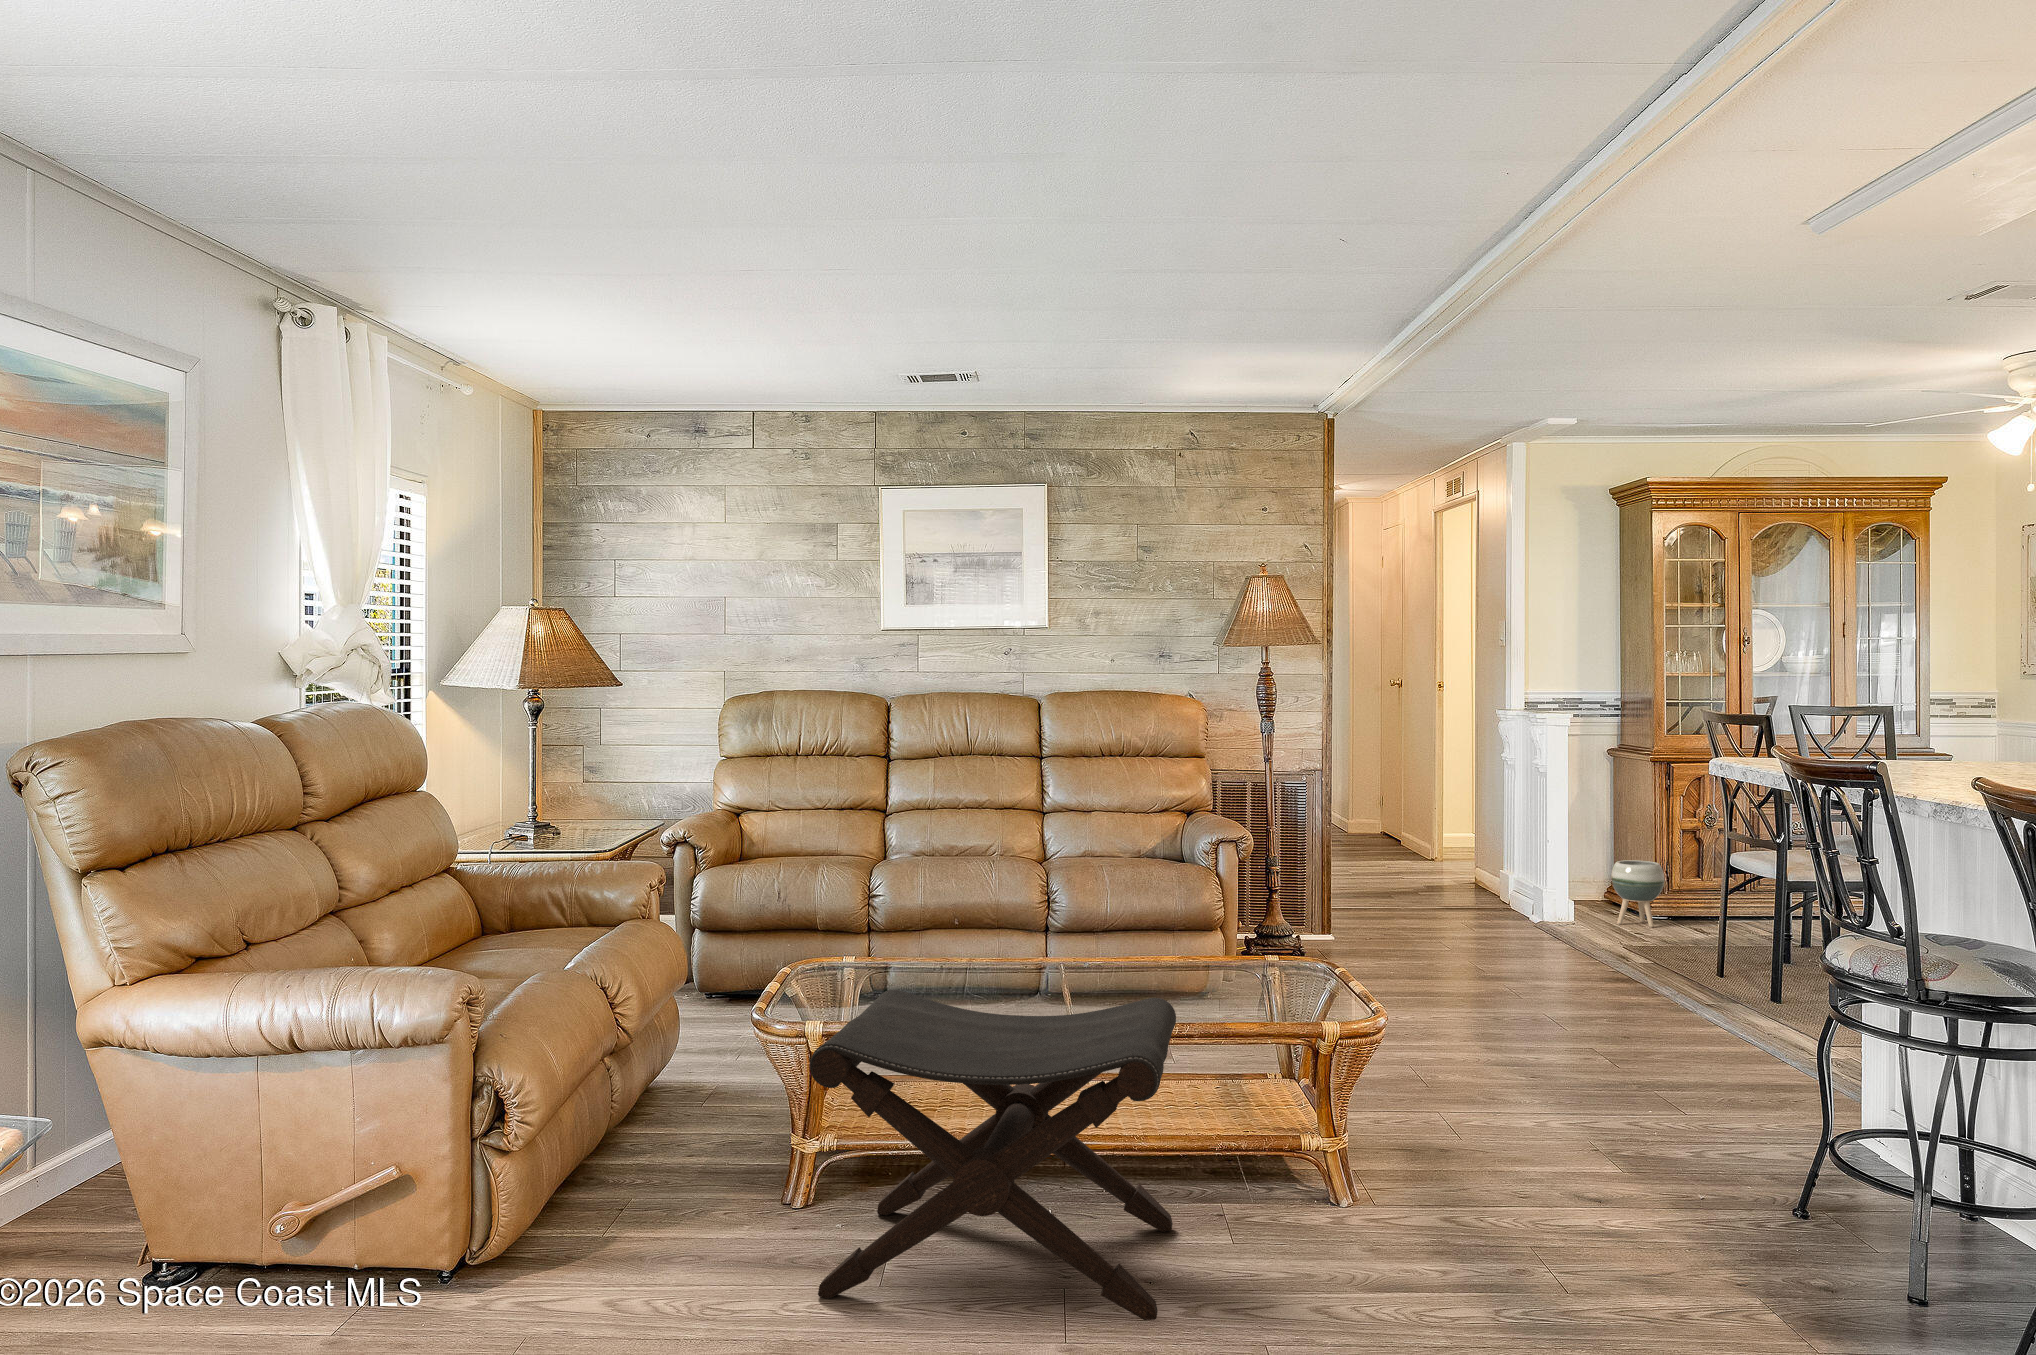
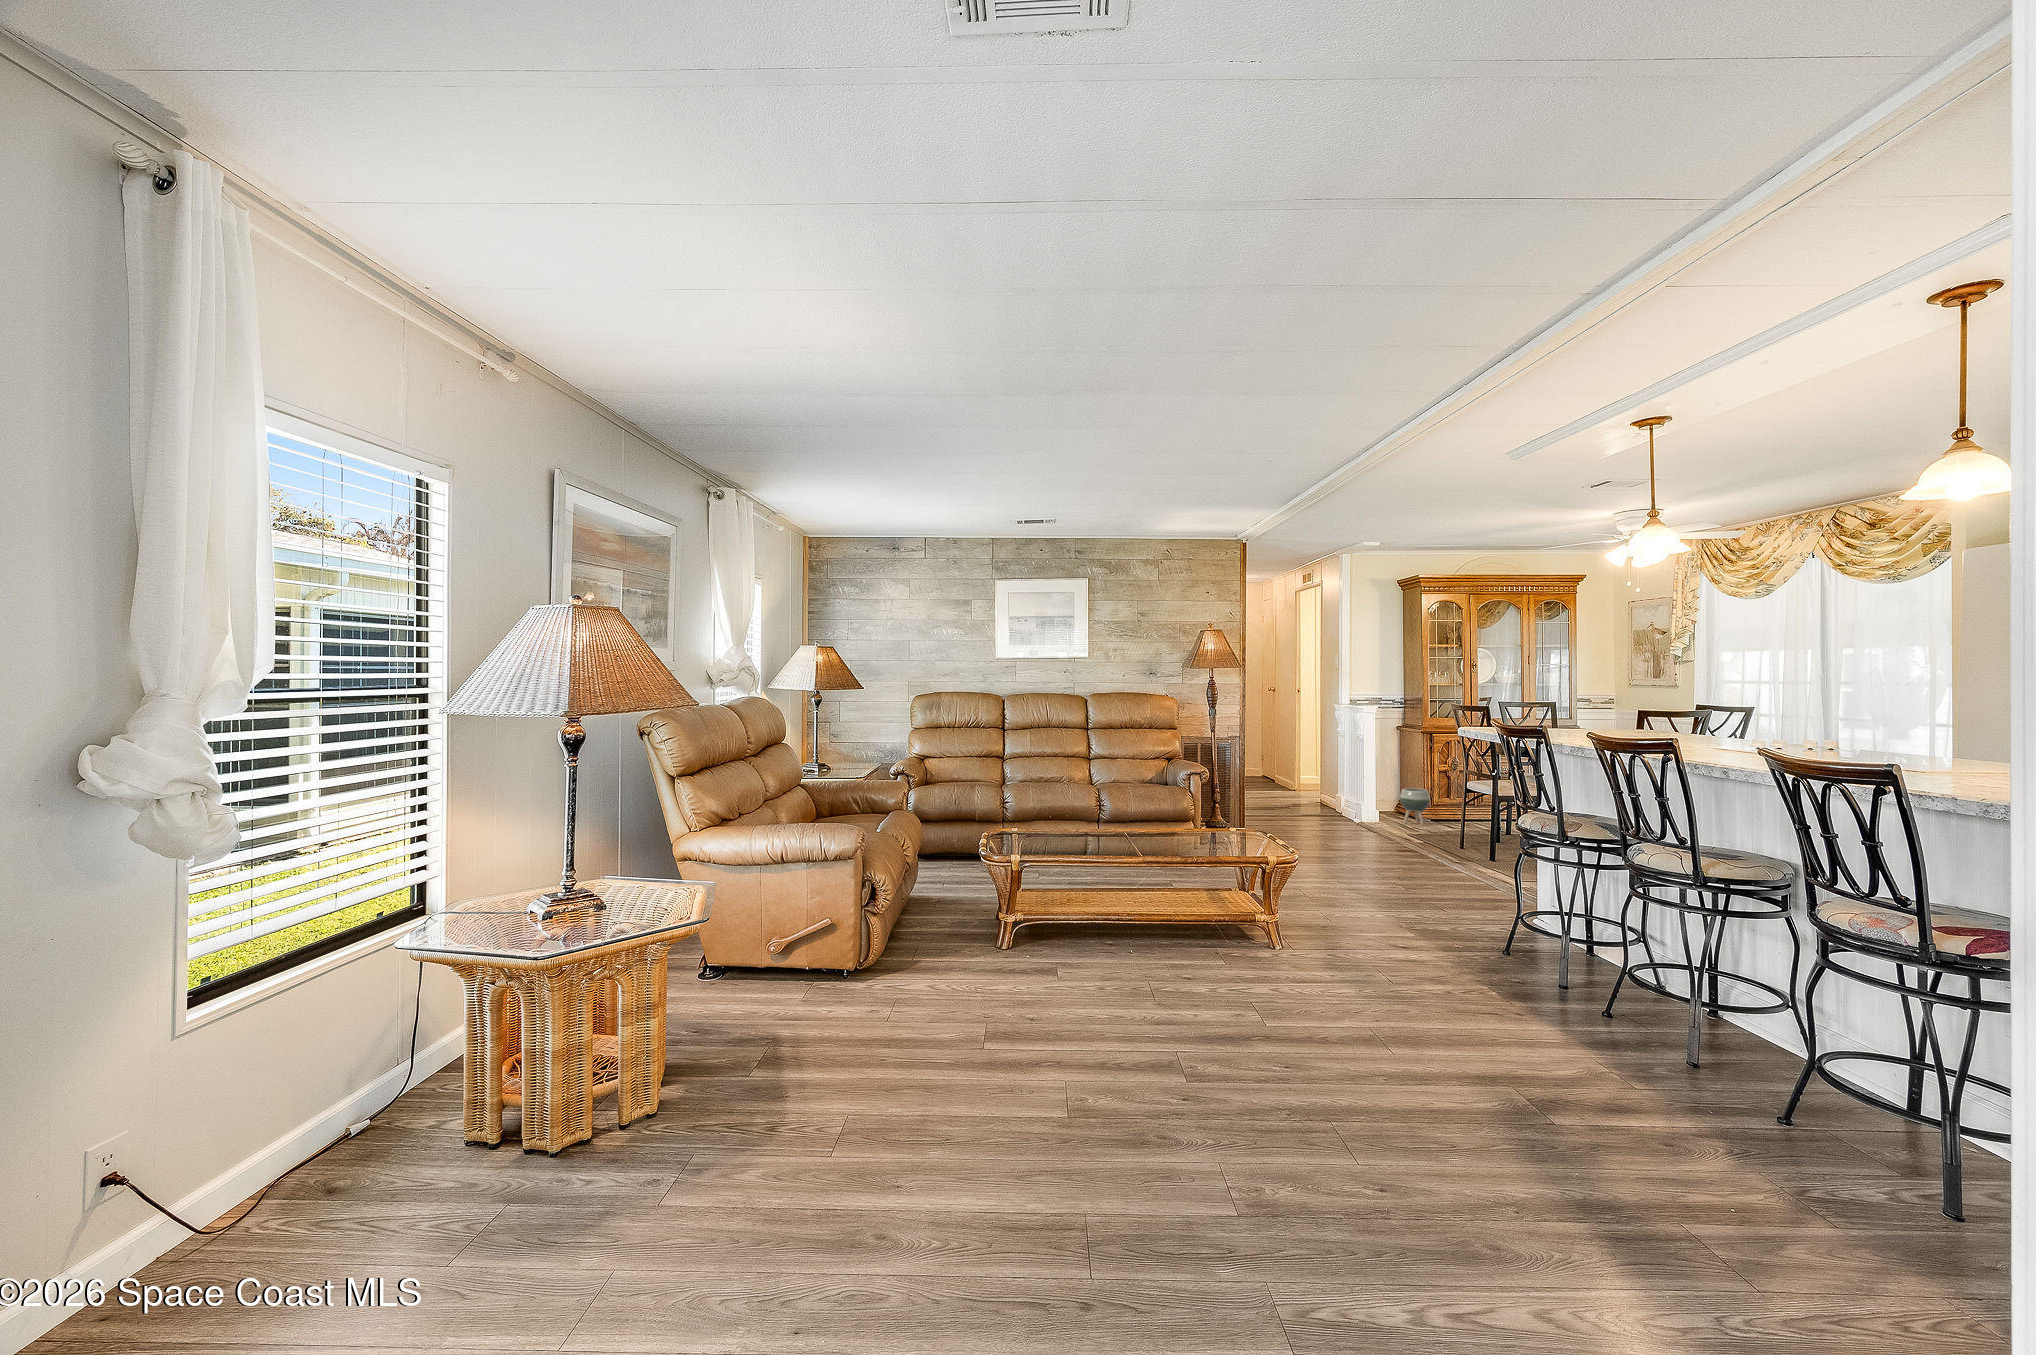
footstool: present [810,990,1176,1320] -> none [1031,840,1202,991]

